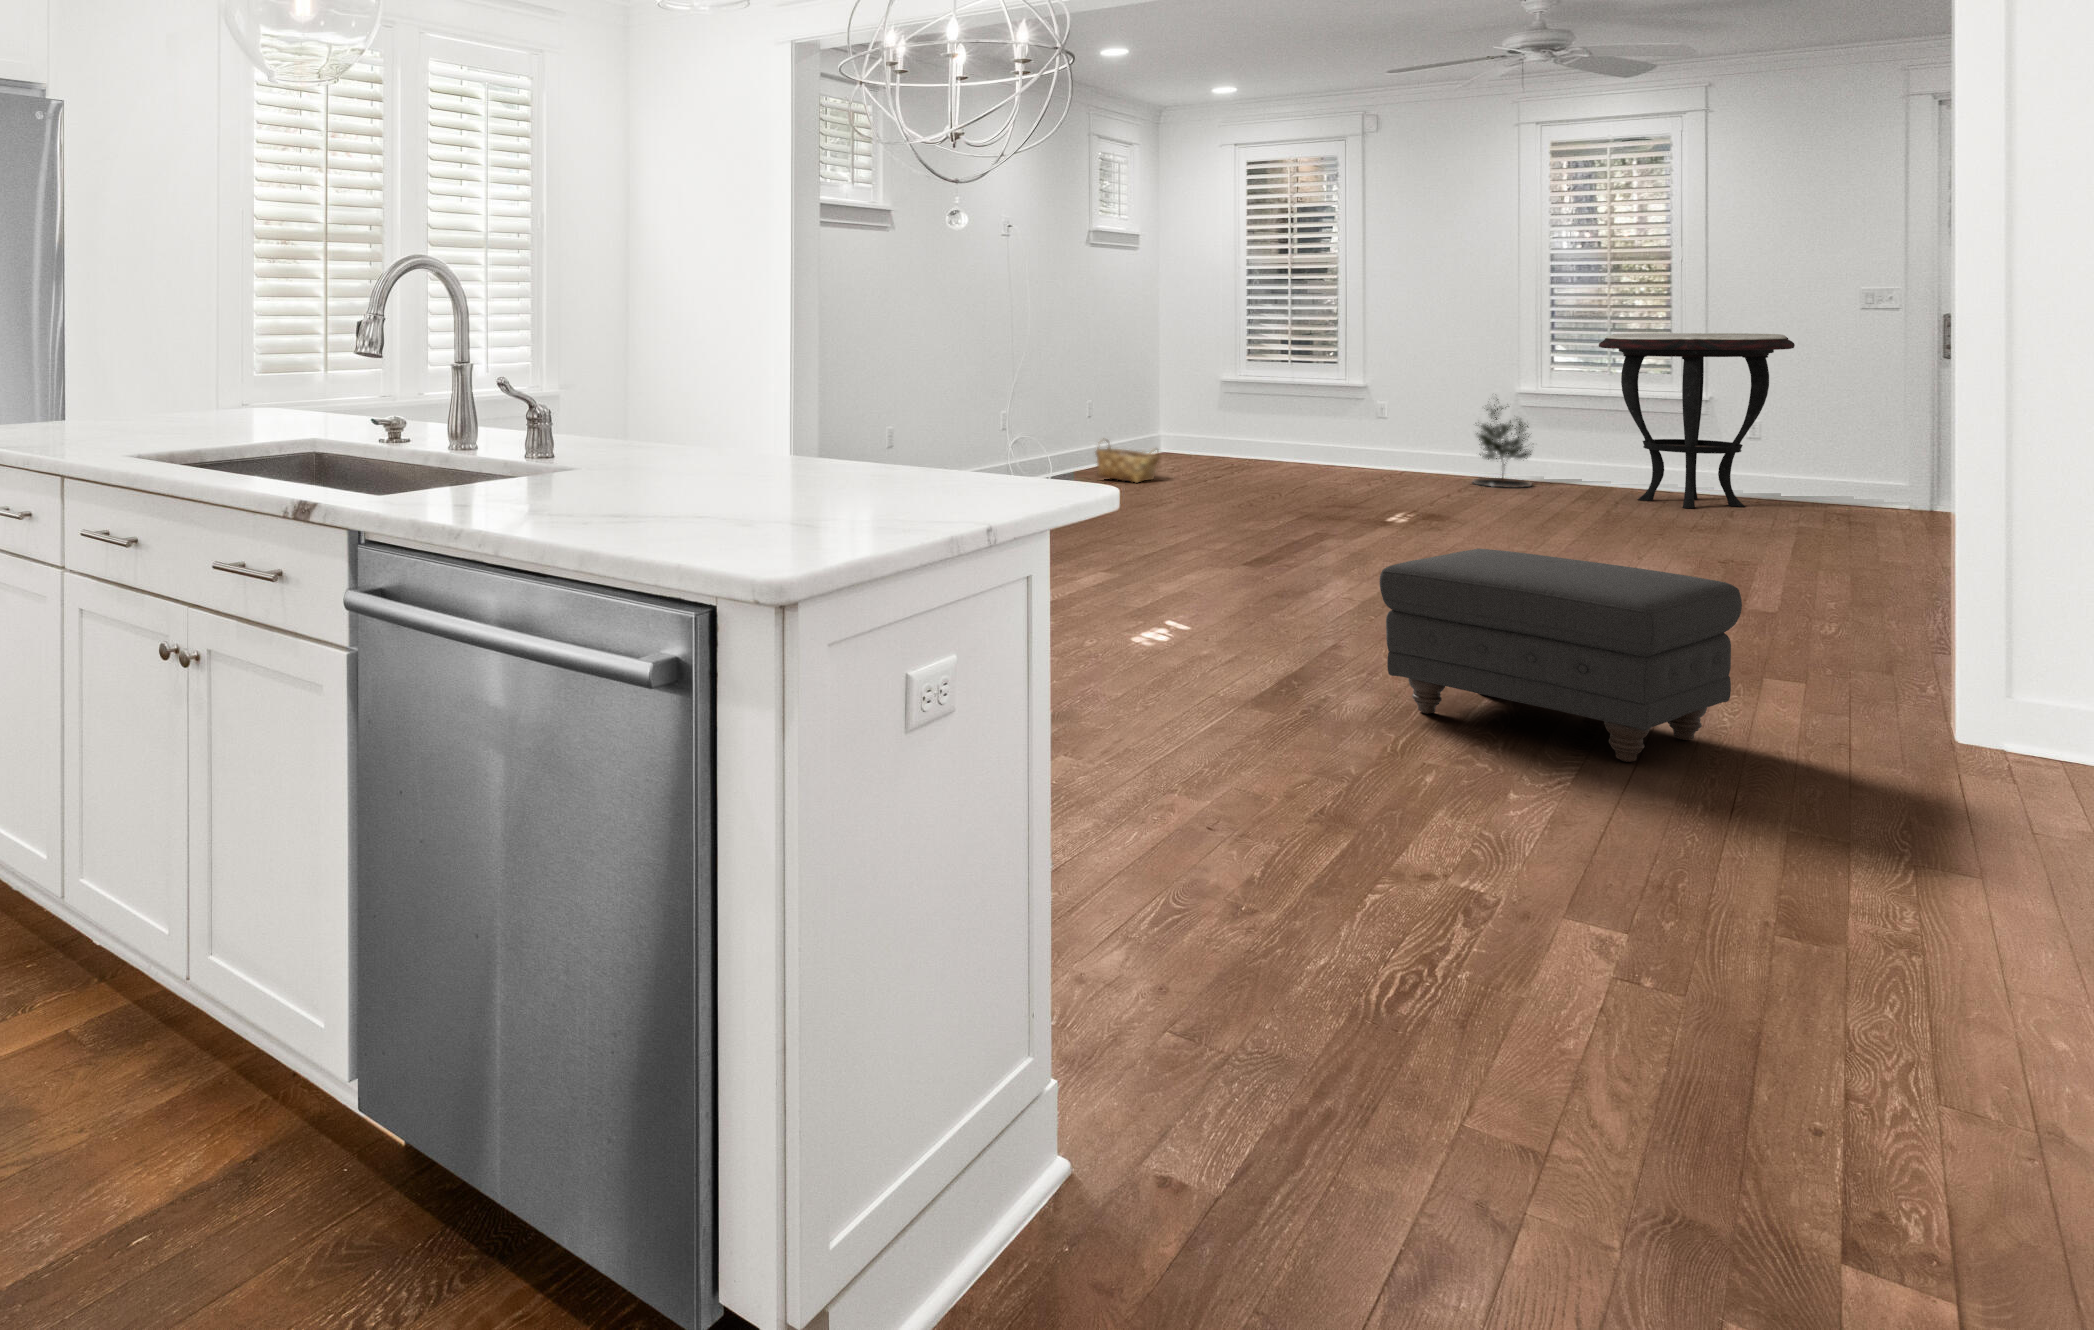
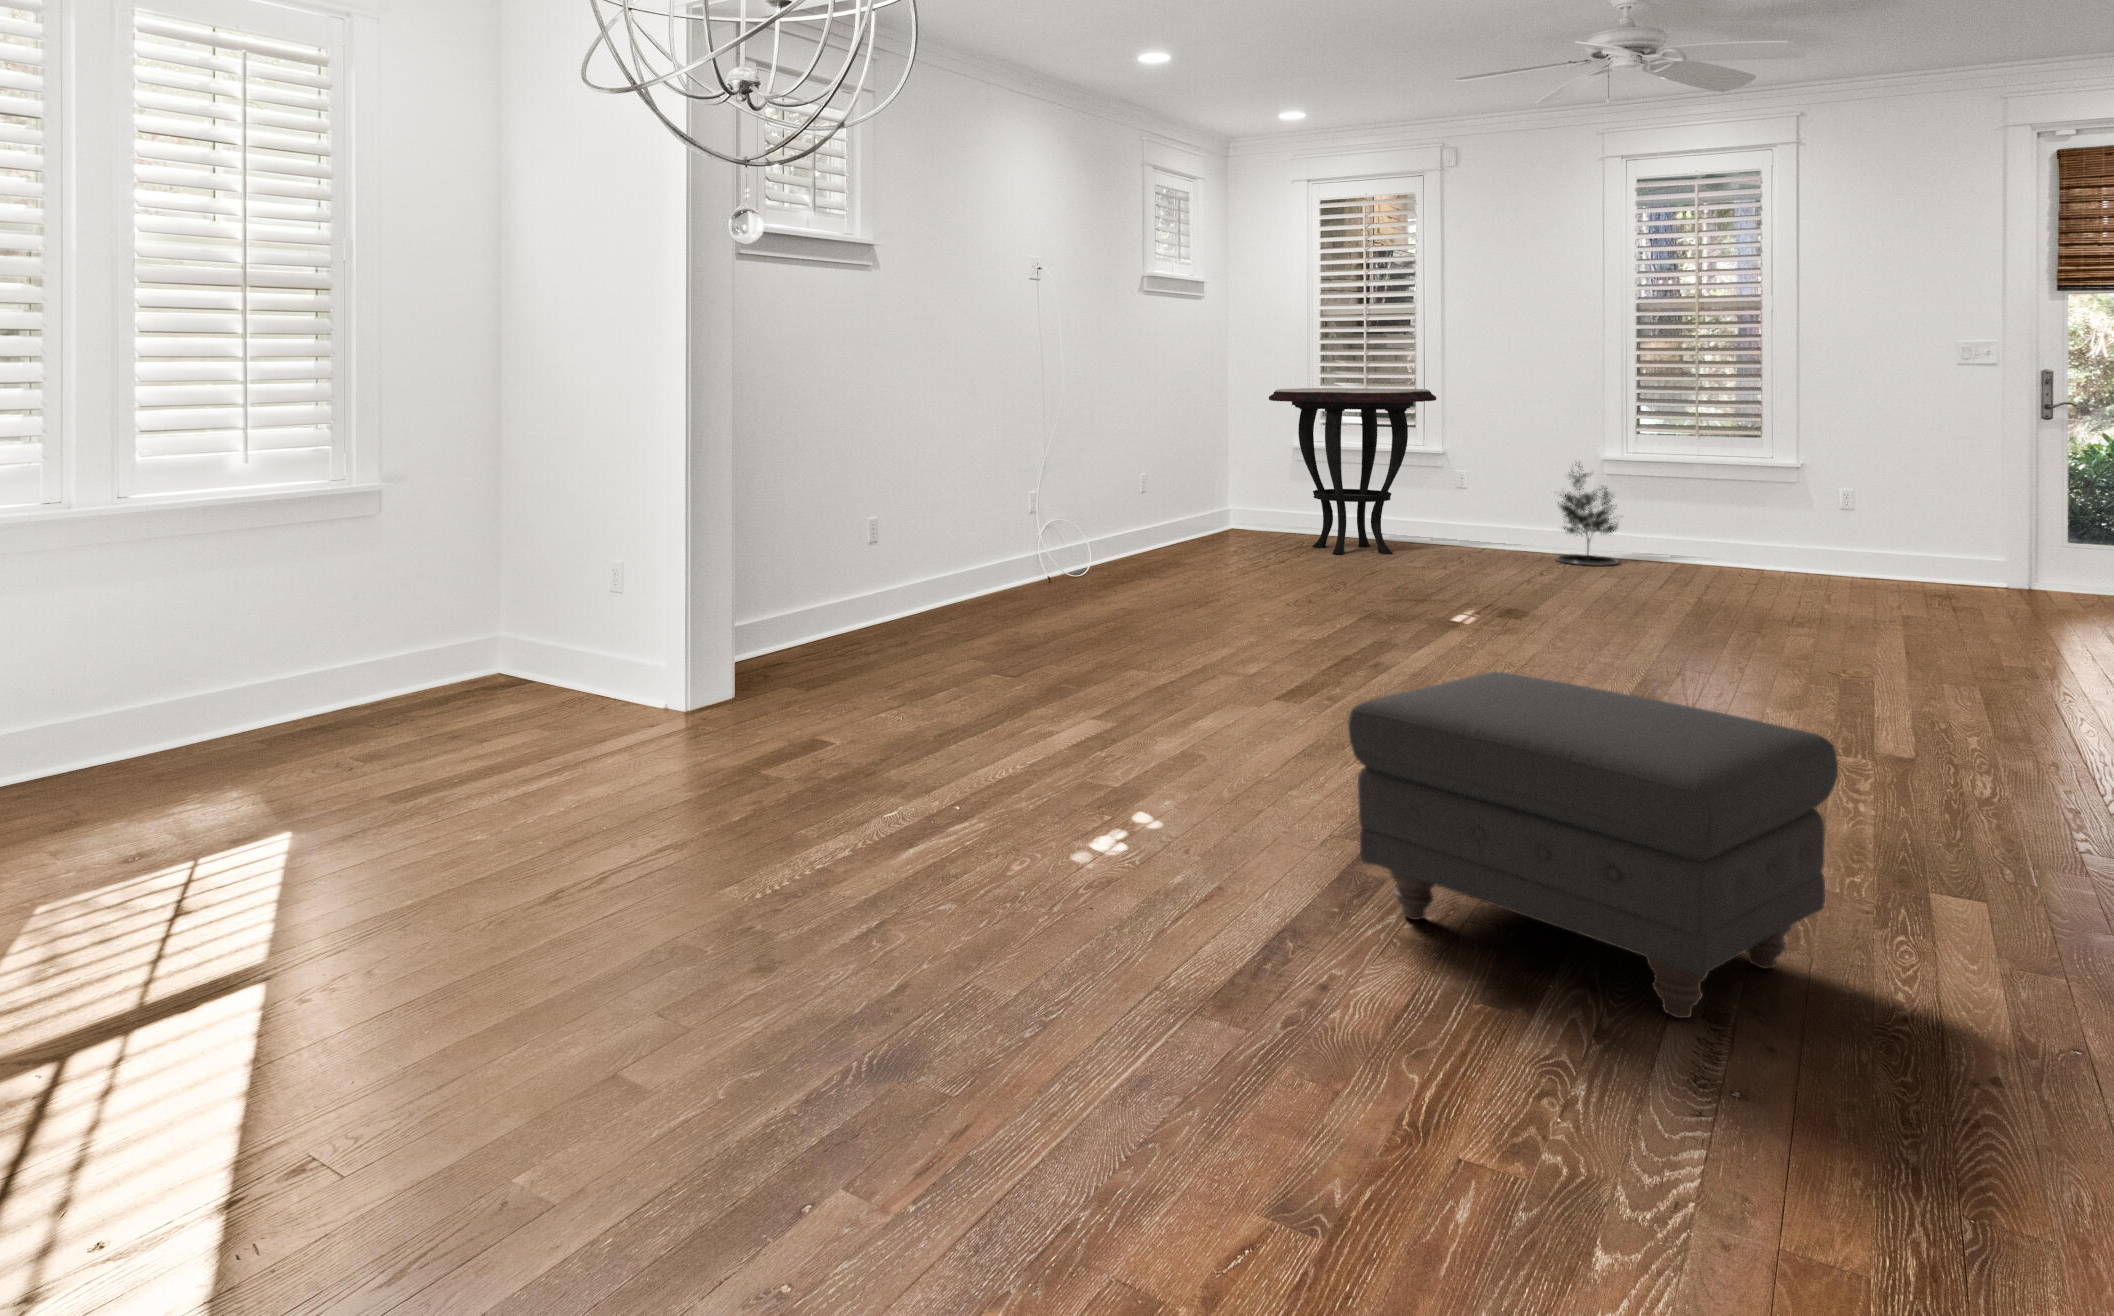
side table: present [1599,333,1795,508] -> present [1269,388,1437,554]
woven basket: present [1096,438,1159,482] -> none [1148,507,1218,558]

